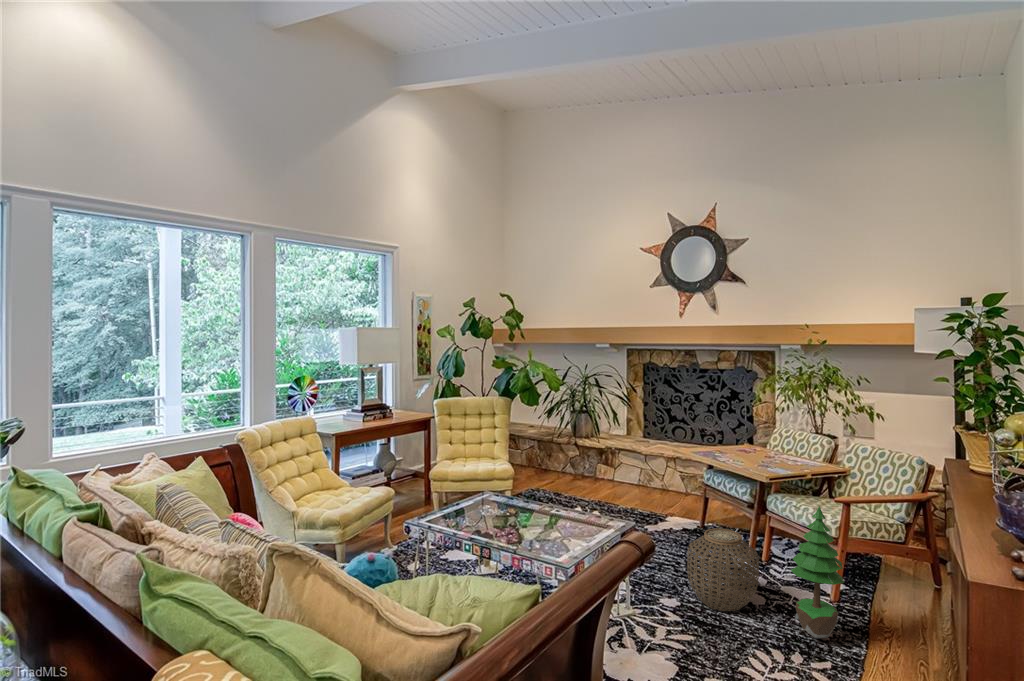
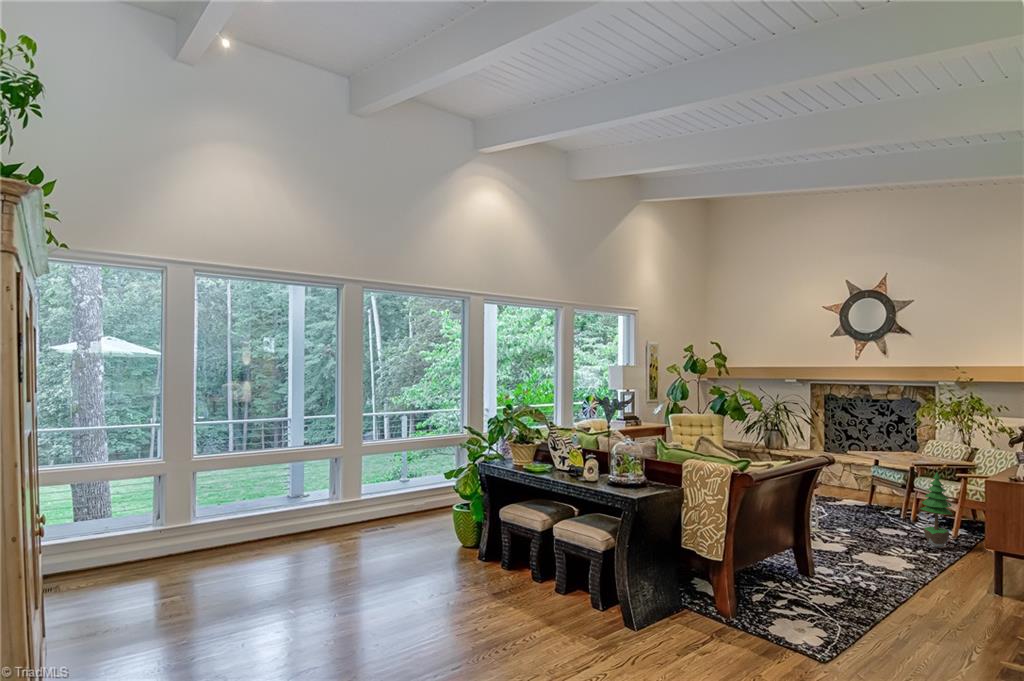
woven basket: present [687,528,759,611] -> none [857,490,903,536]

